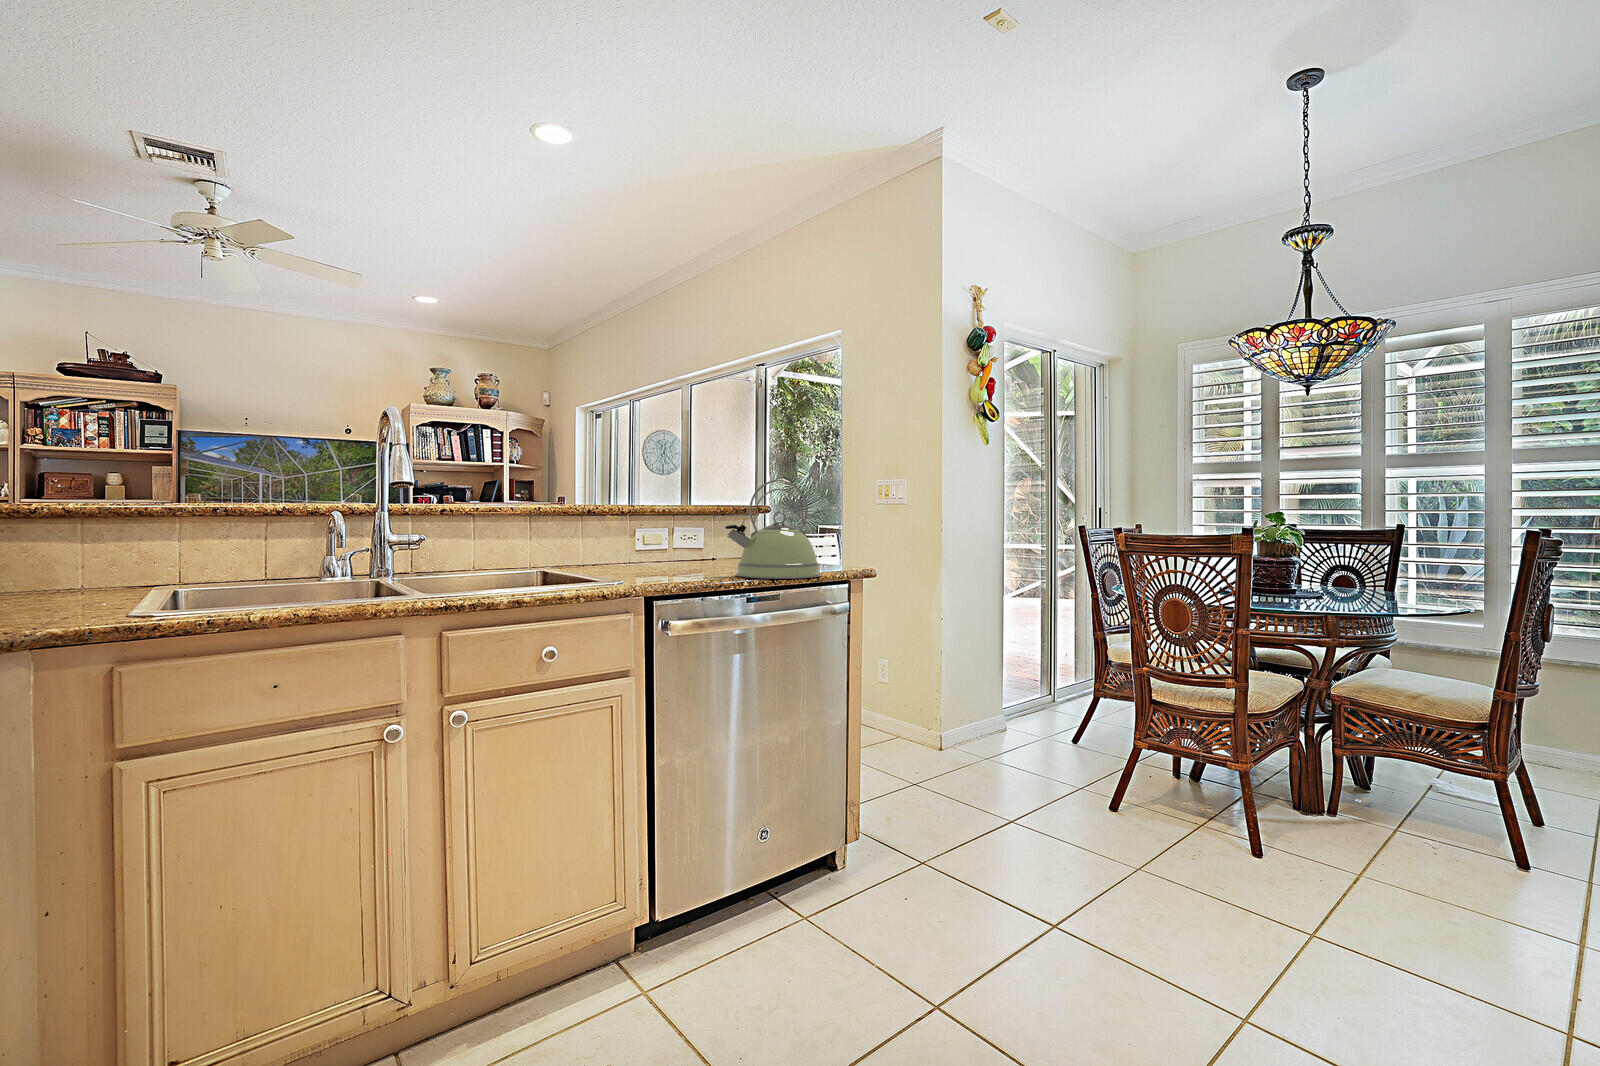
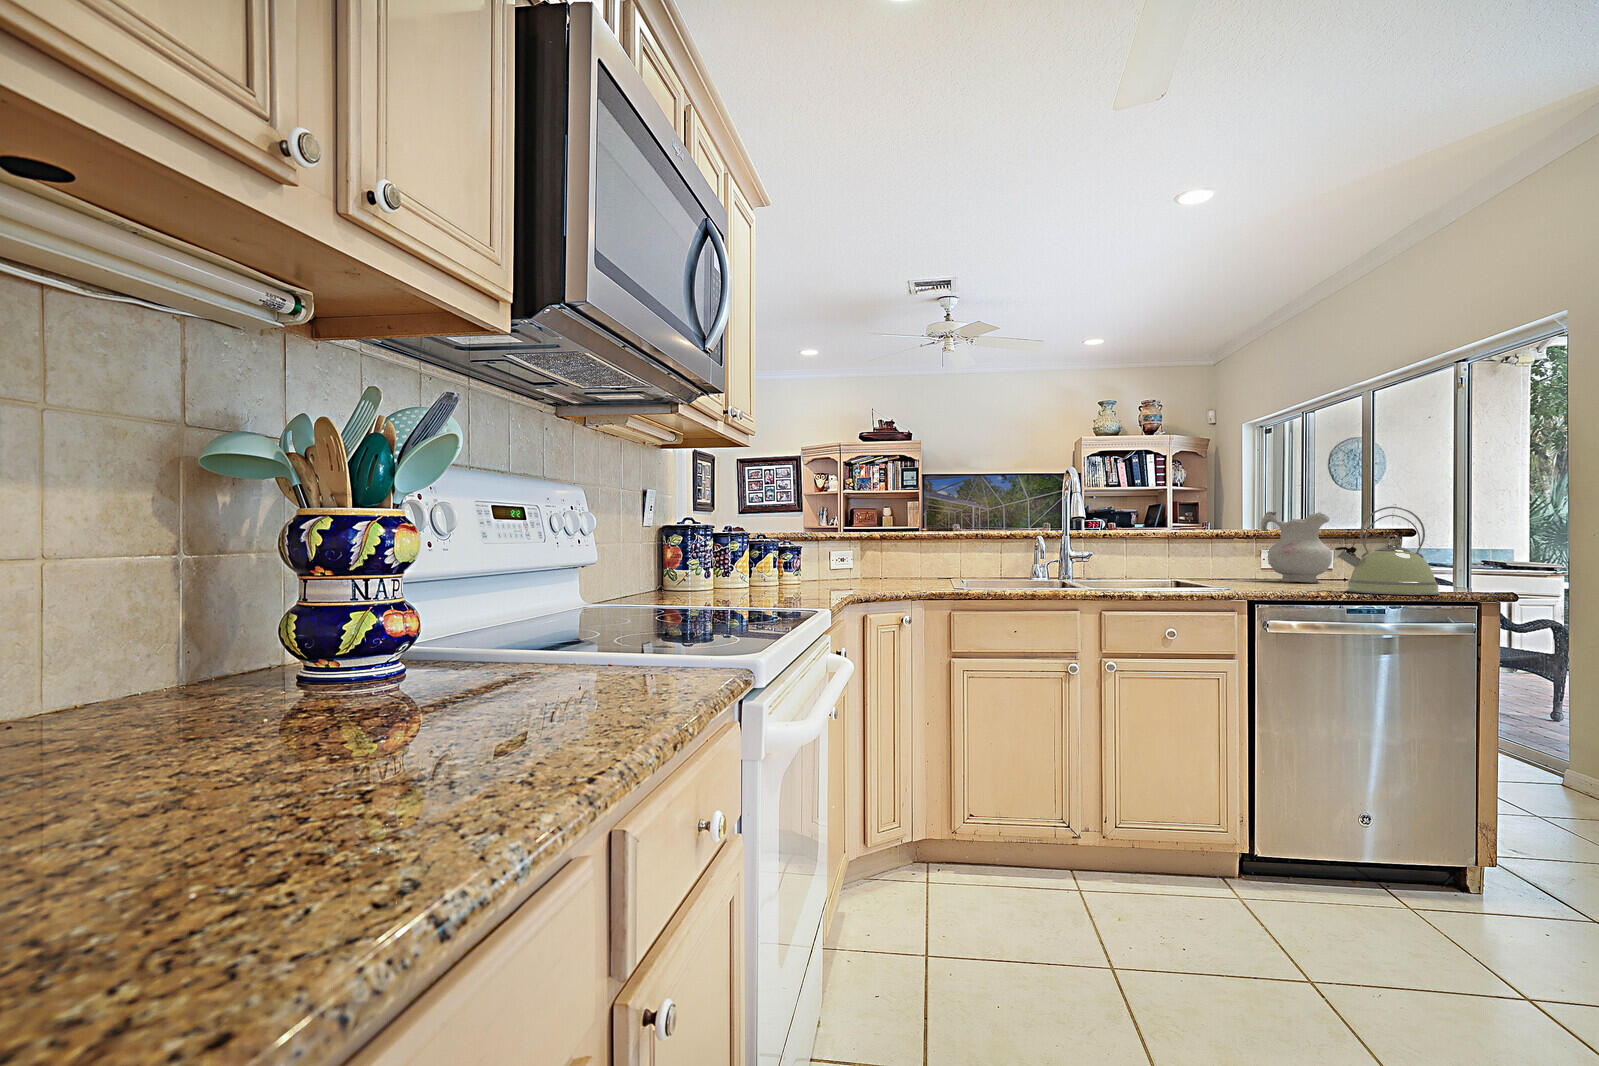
ceramic pitcher: none [633,484,704,566] -> present [1261,511,1332,583]

